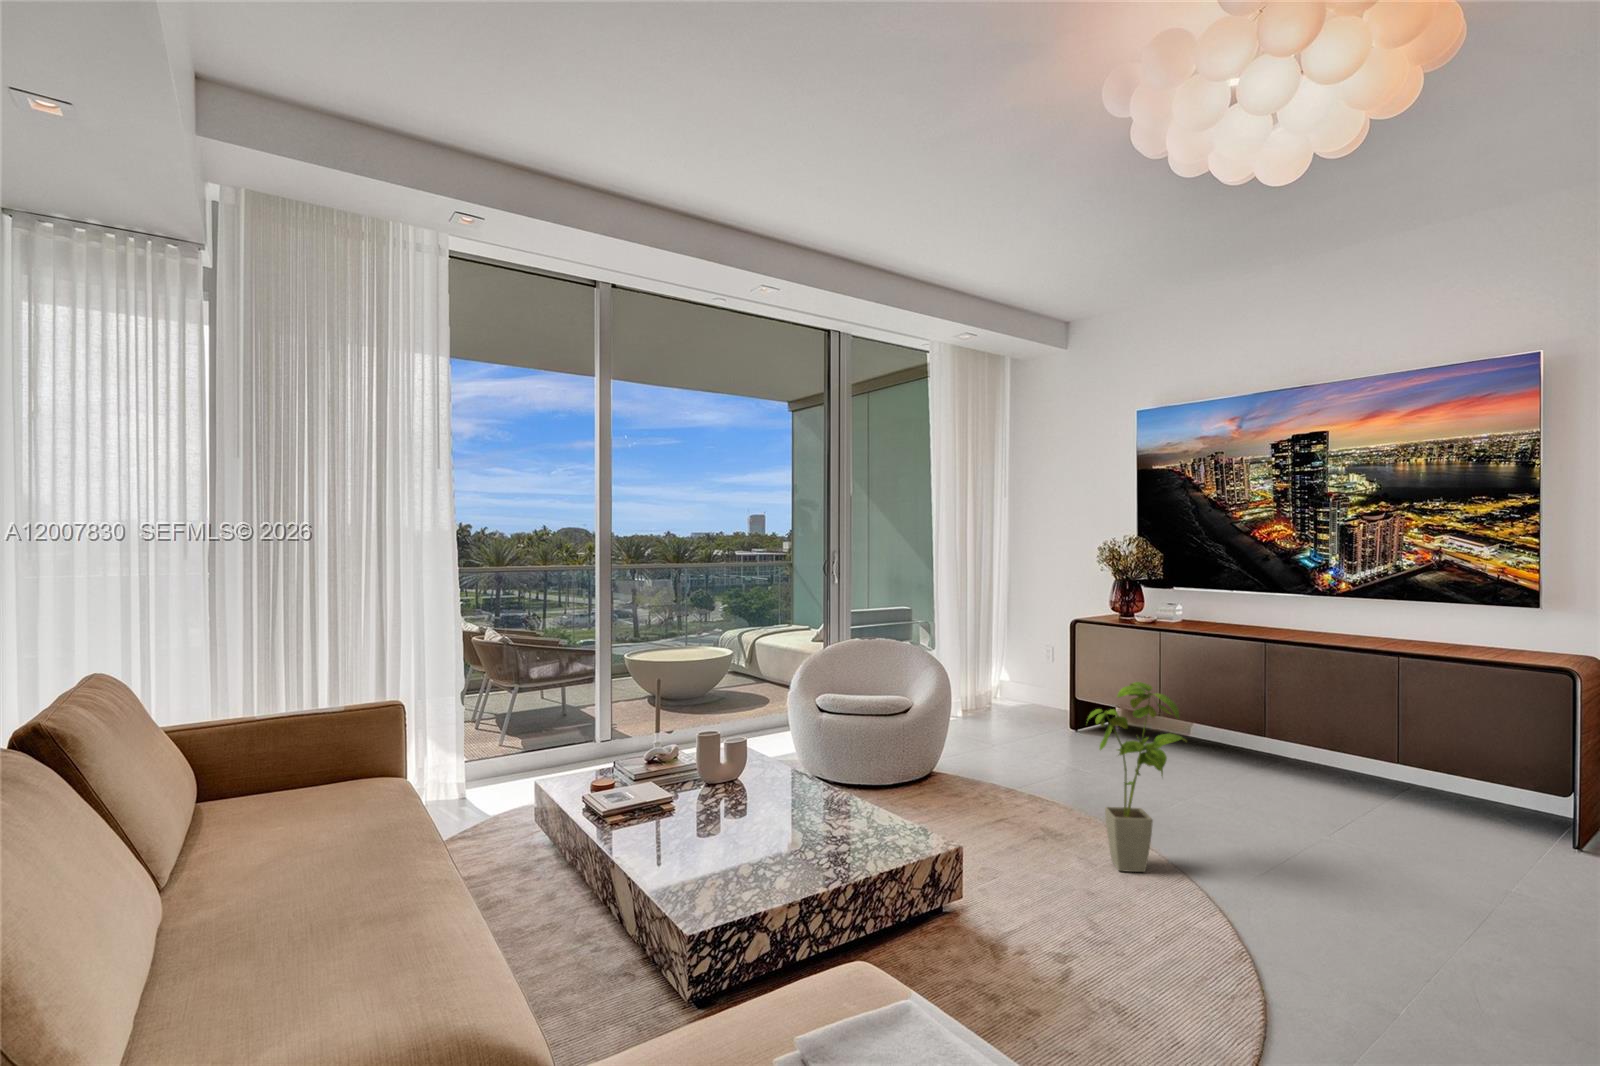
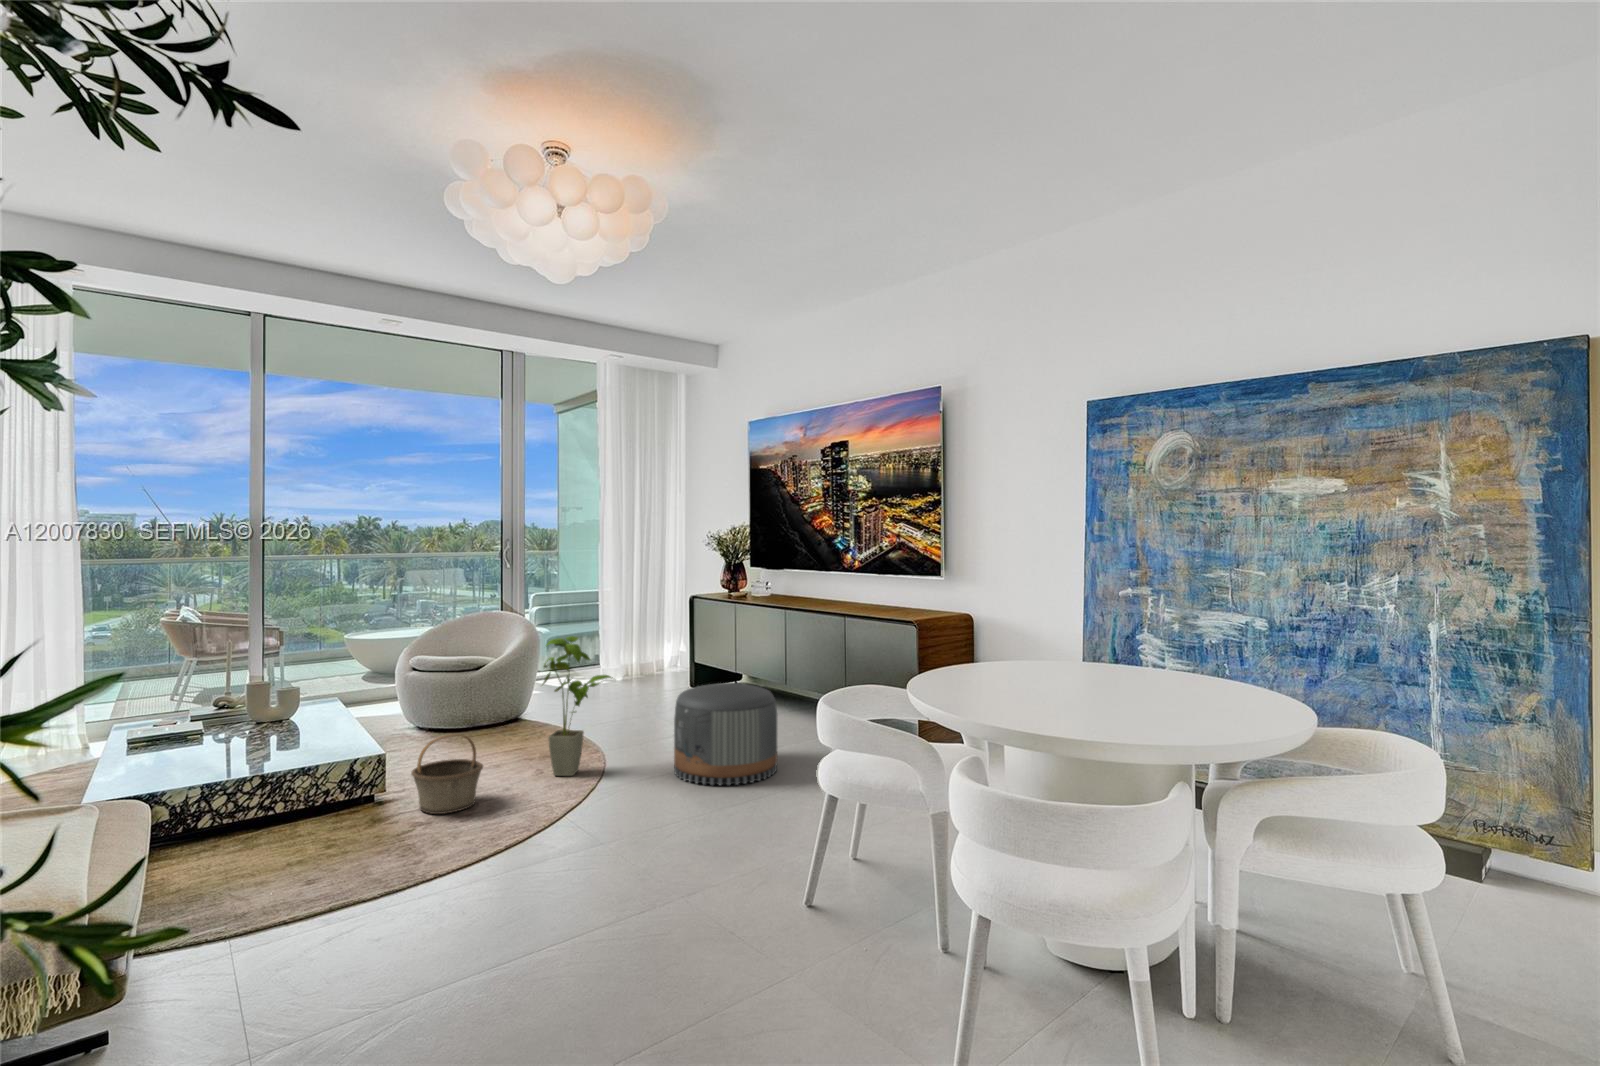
pouf: none [1260,746,1428,895] -> present [674,683,777,785]
basket: none [1001,820,1097,936] -> present [411,734,483,814]

